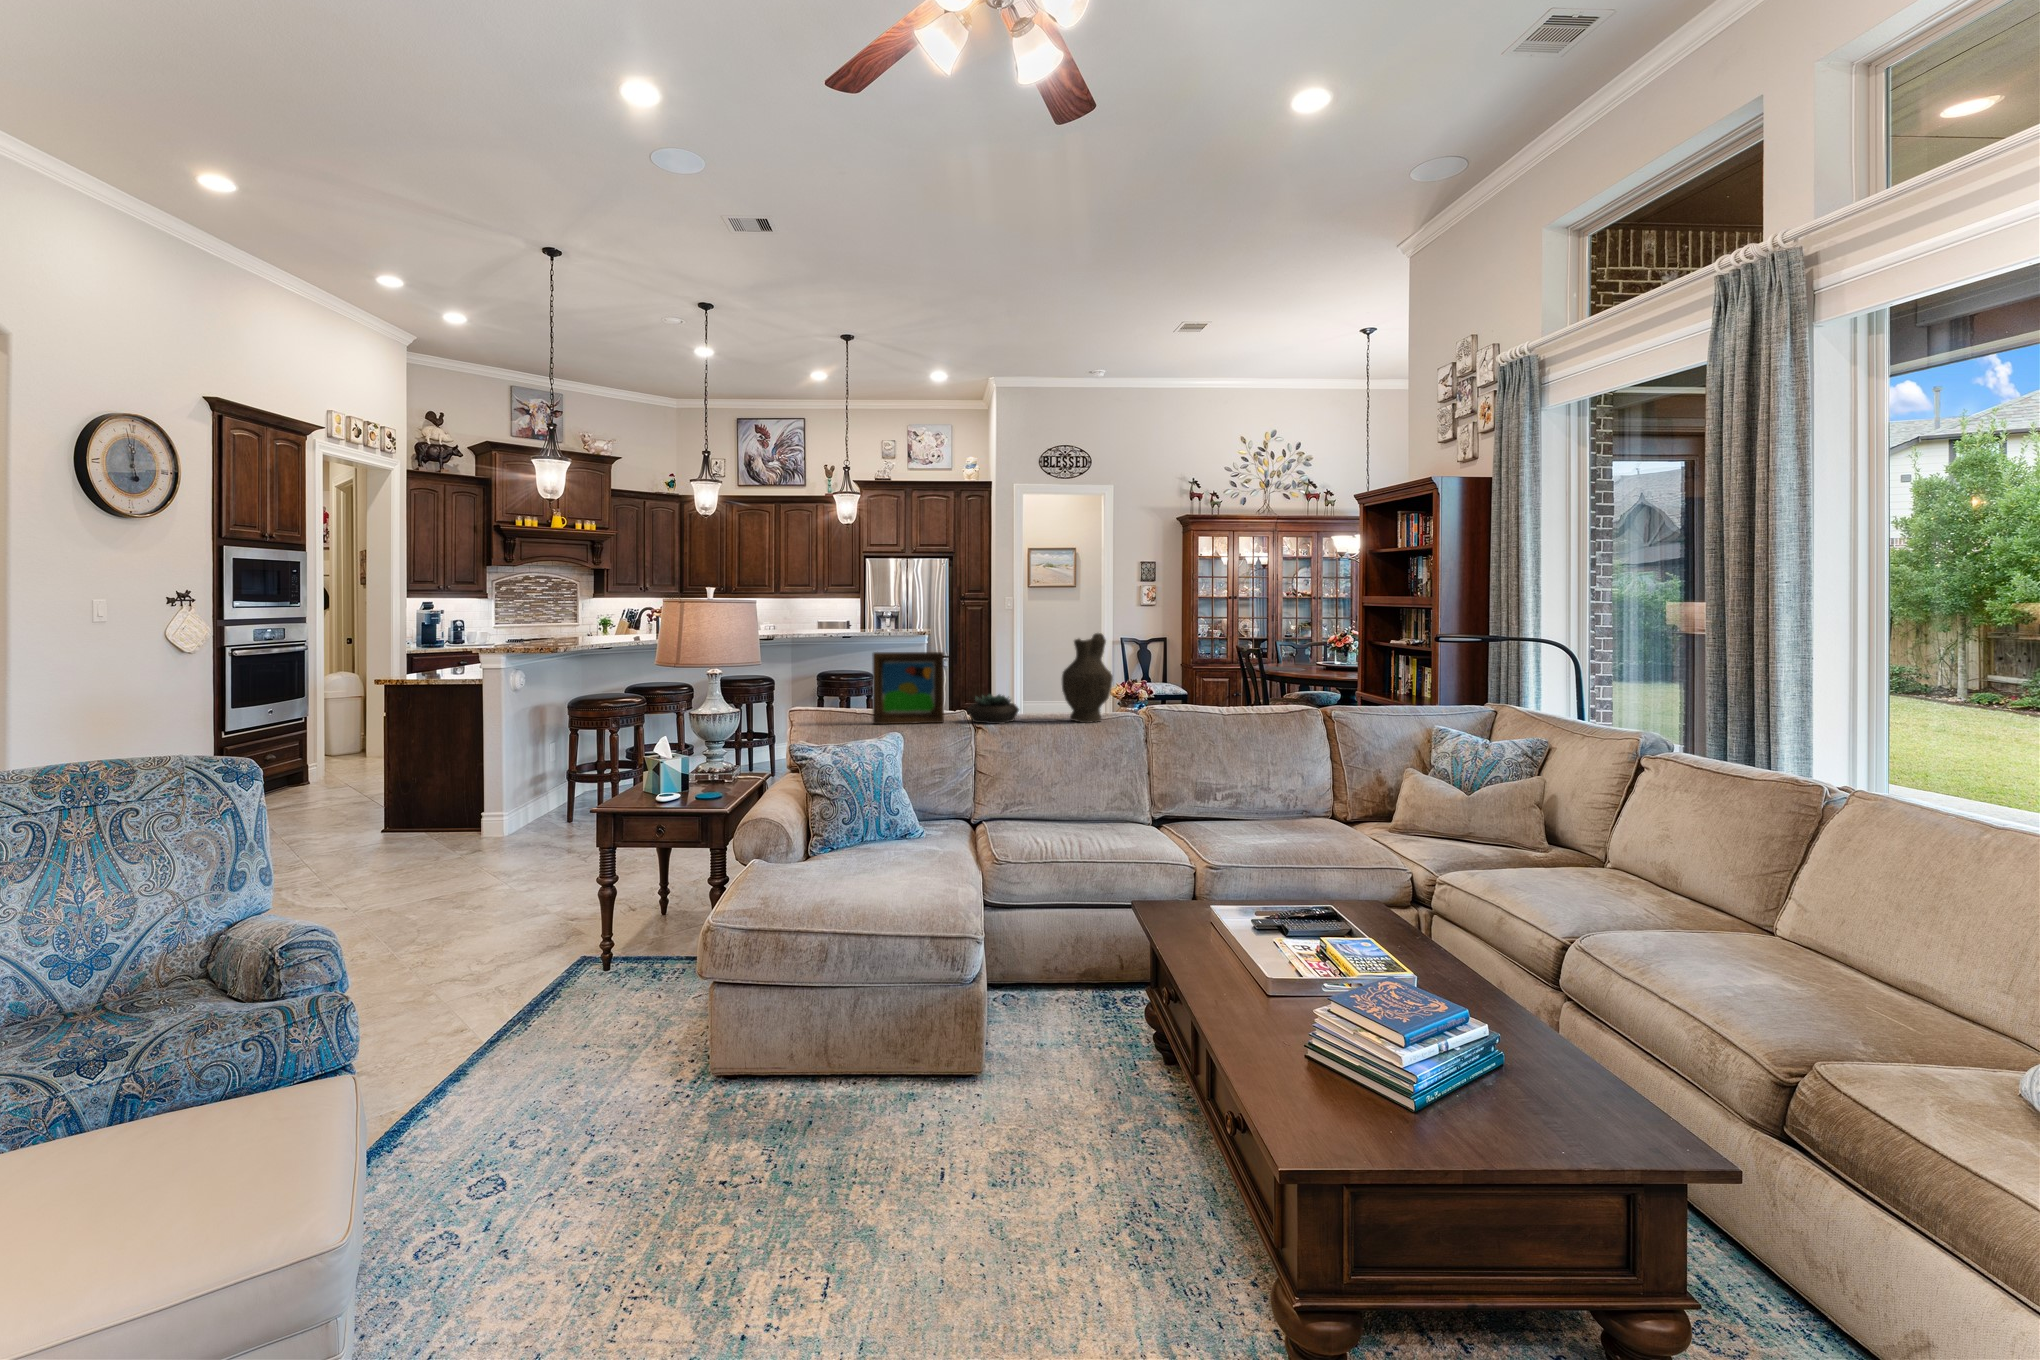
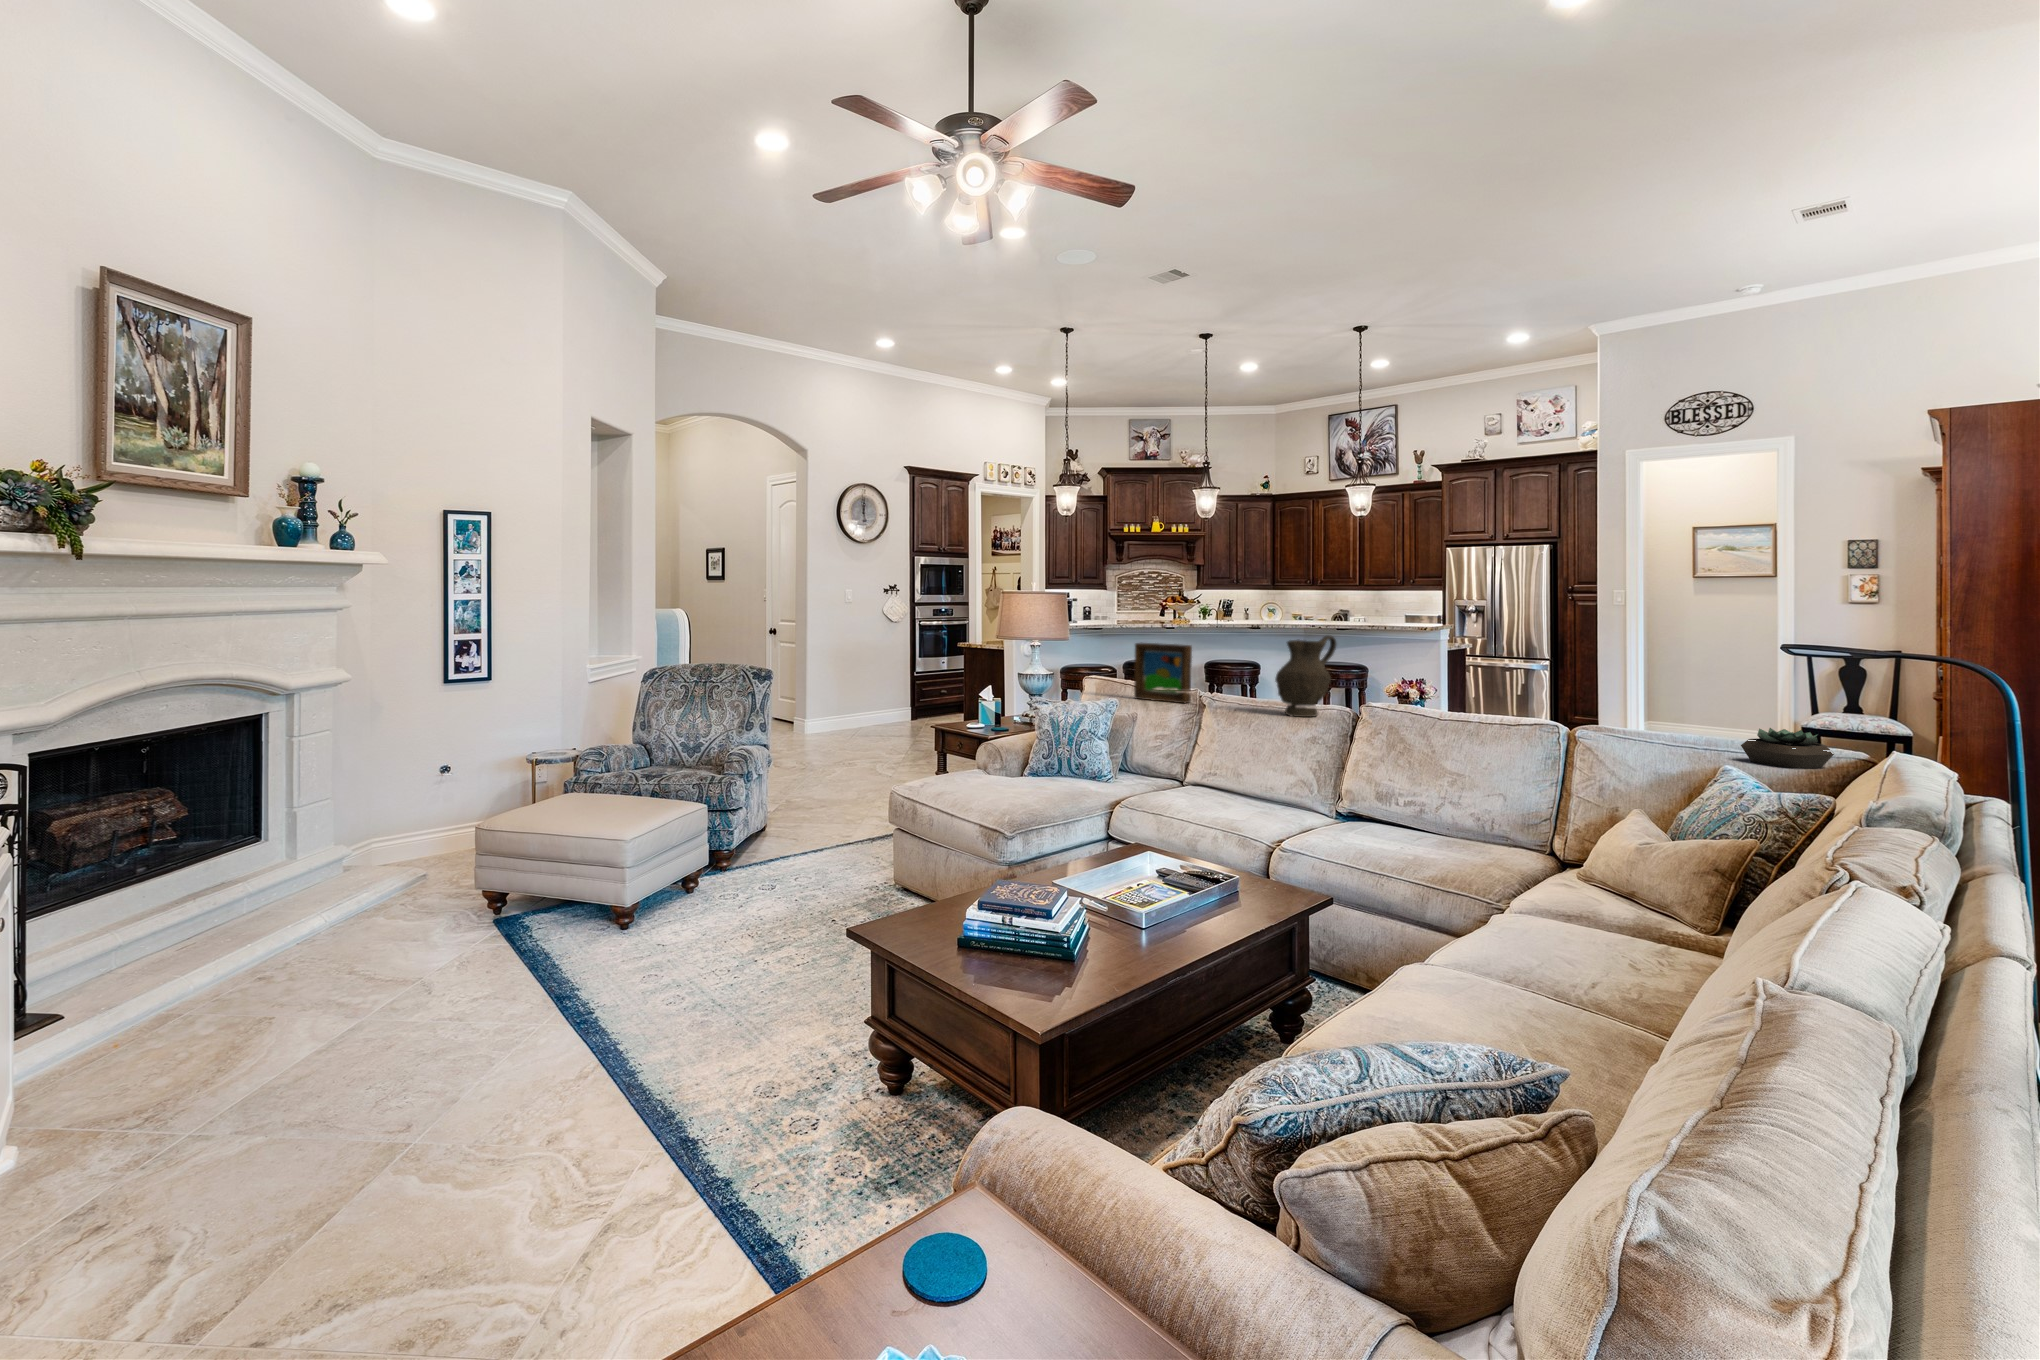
succulent plant: present [967,694,1019,724] -> present [1741,728,1834,769]

